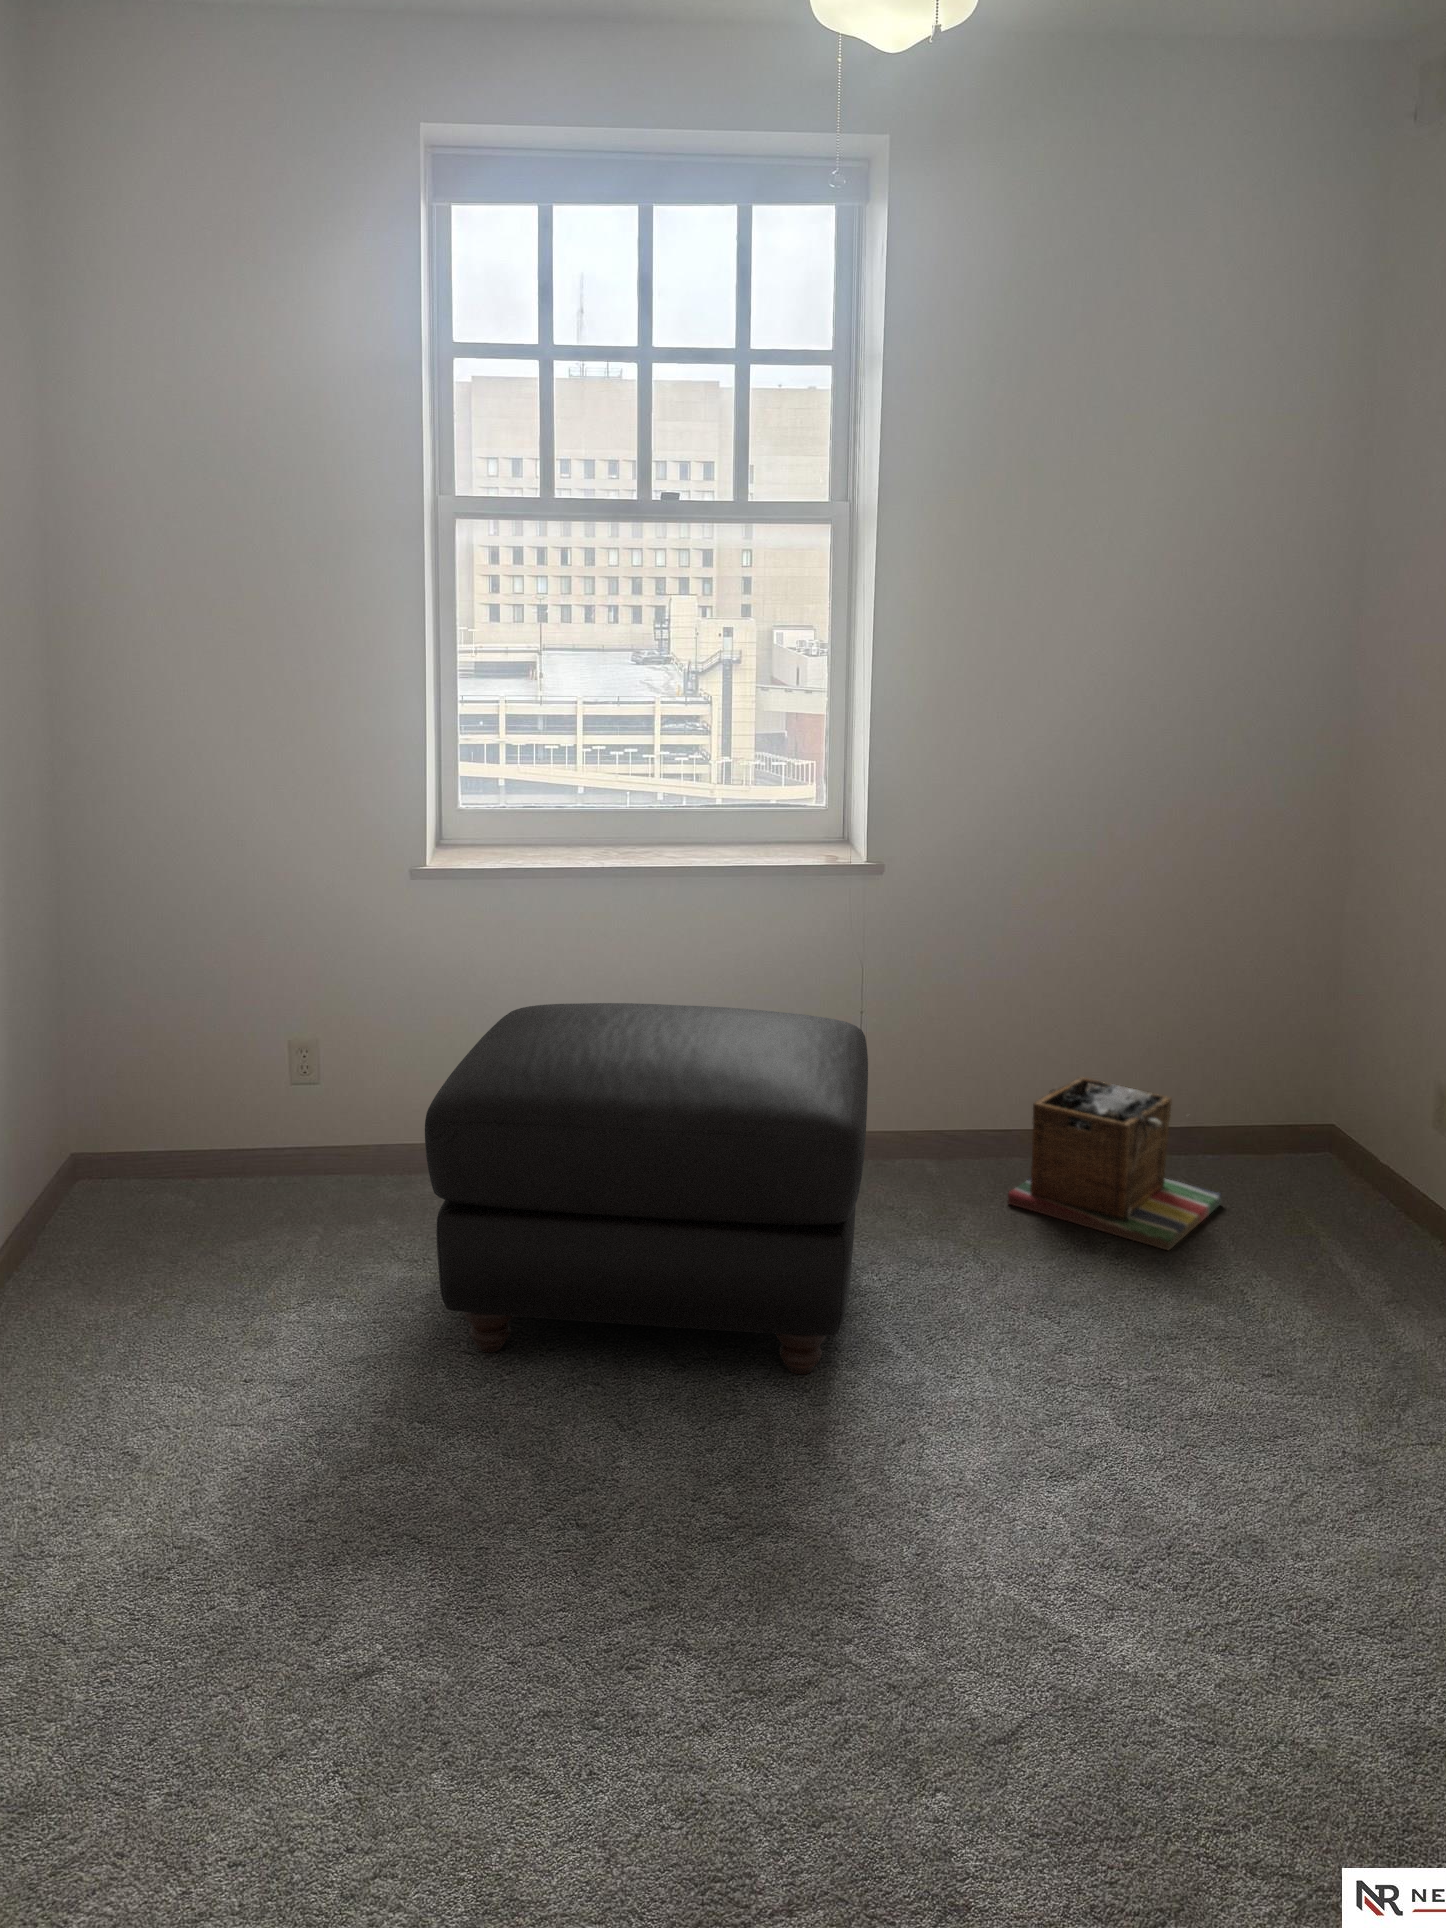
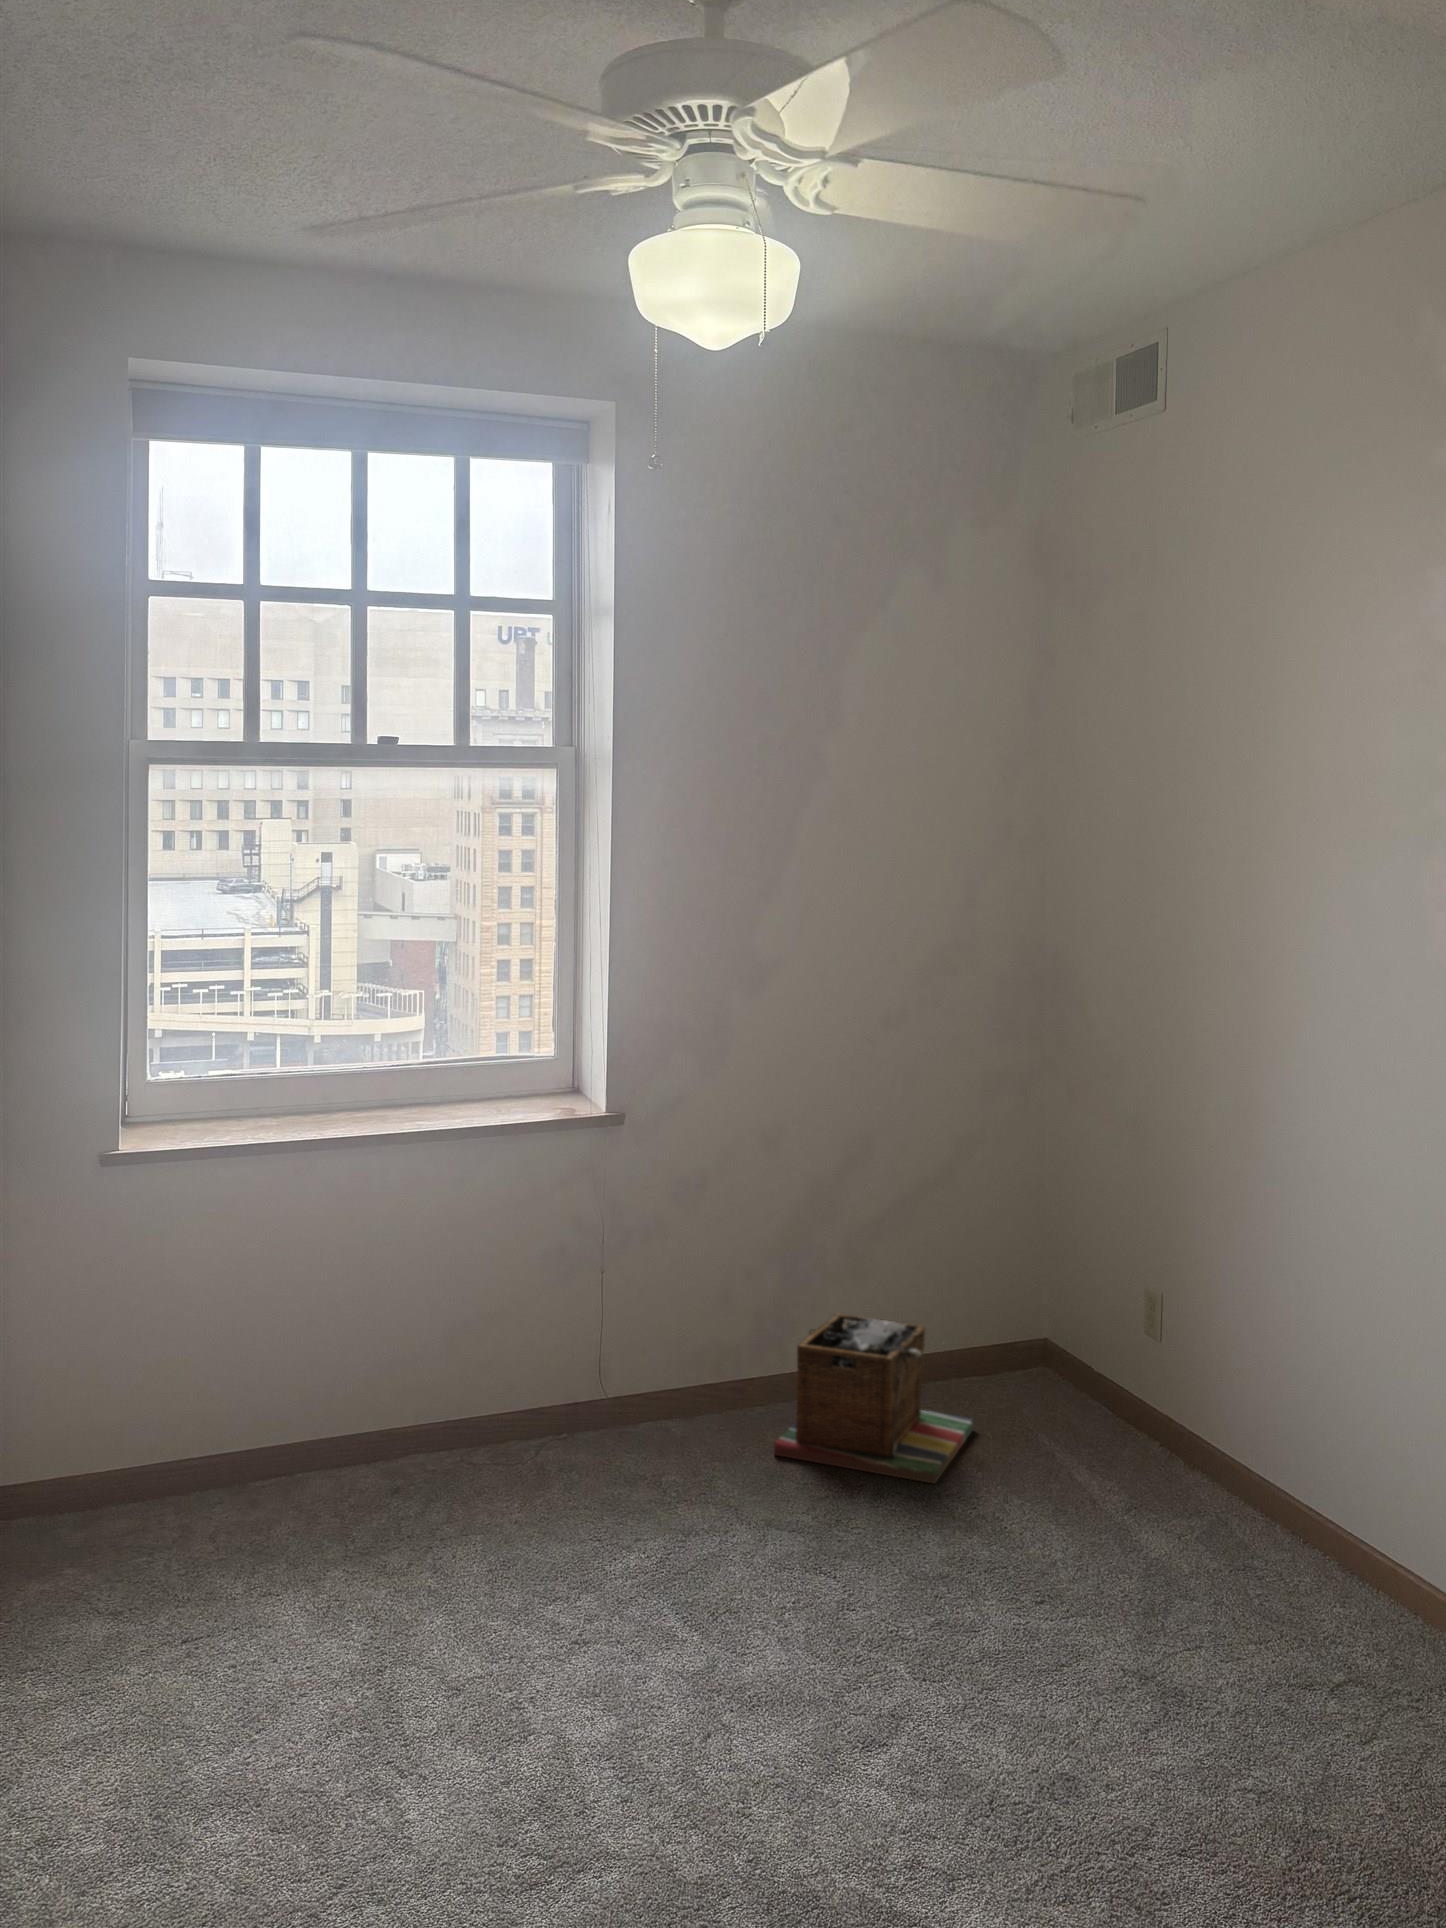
ottoman: present [425,1003,868,1374] -> none [156,1274,659,1713]

